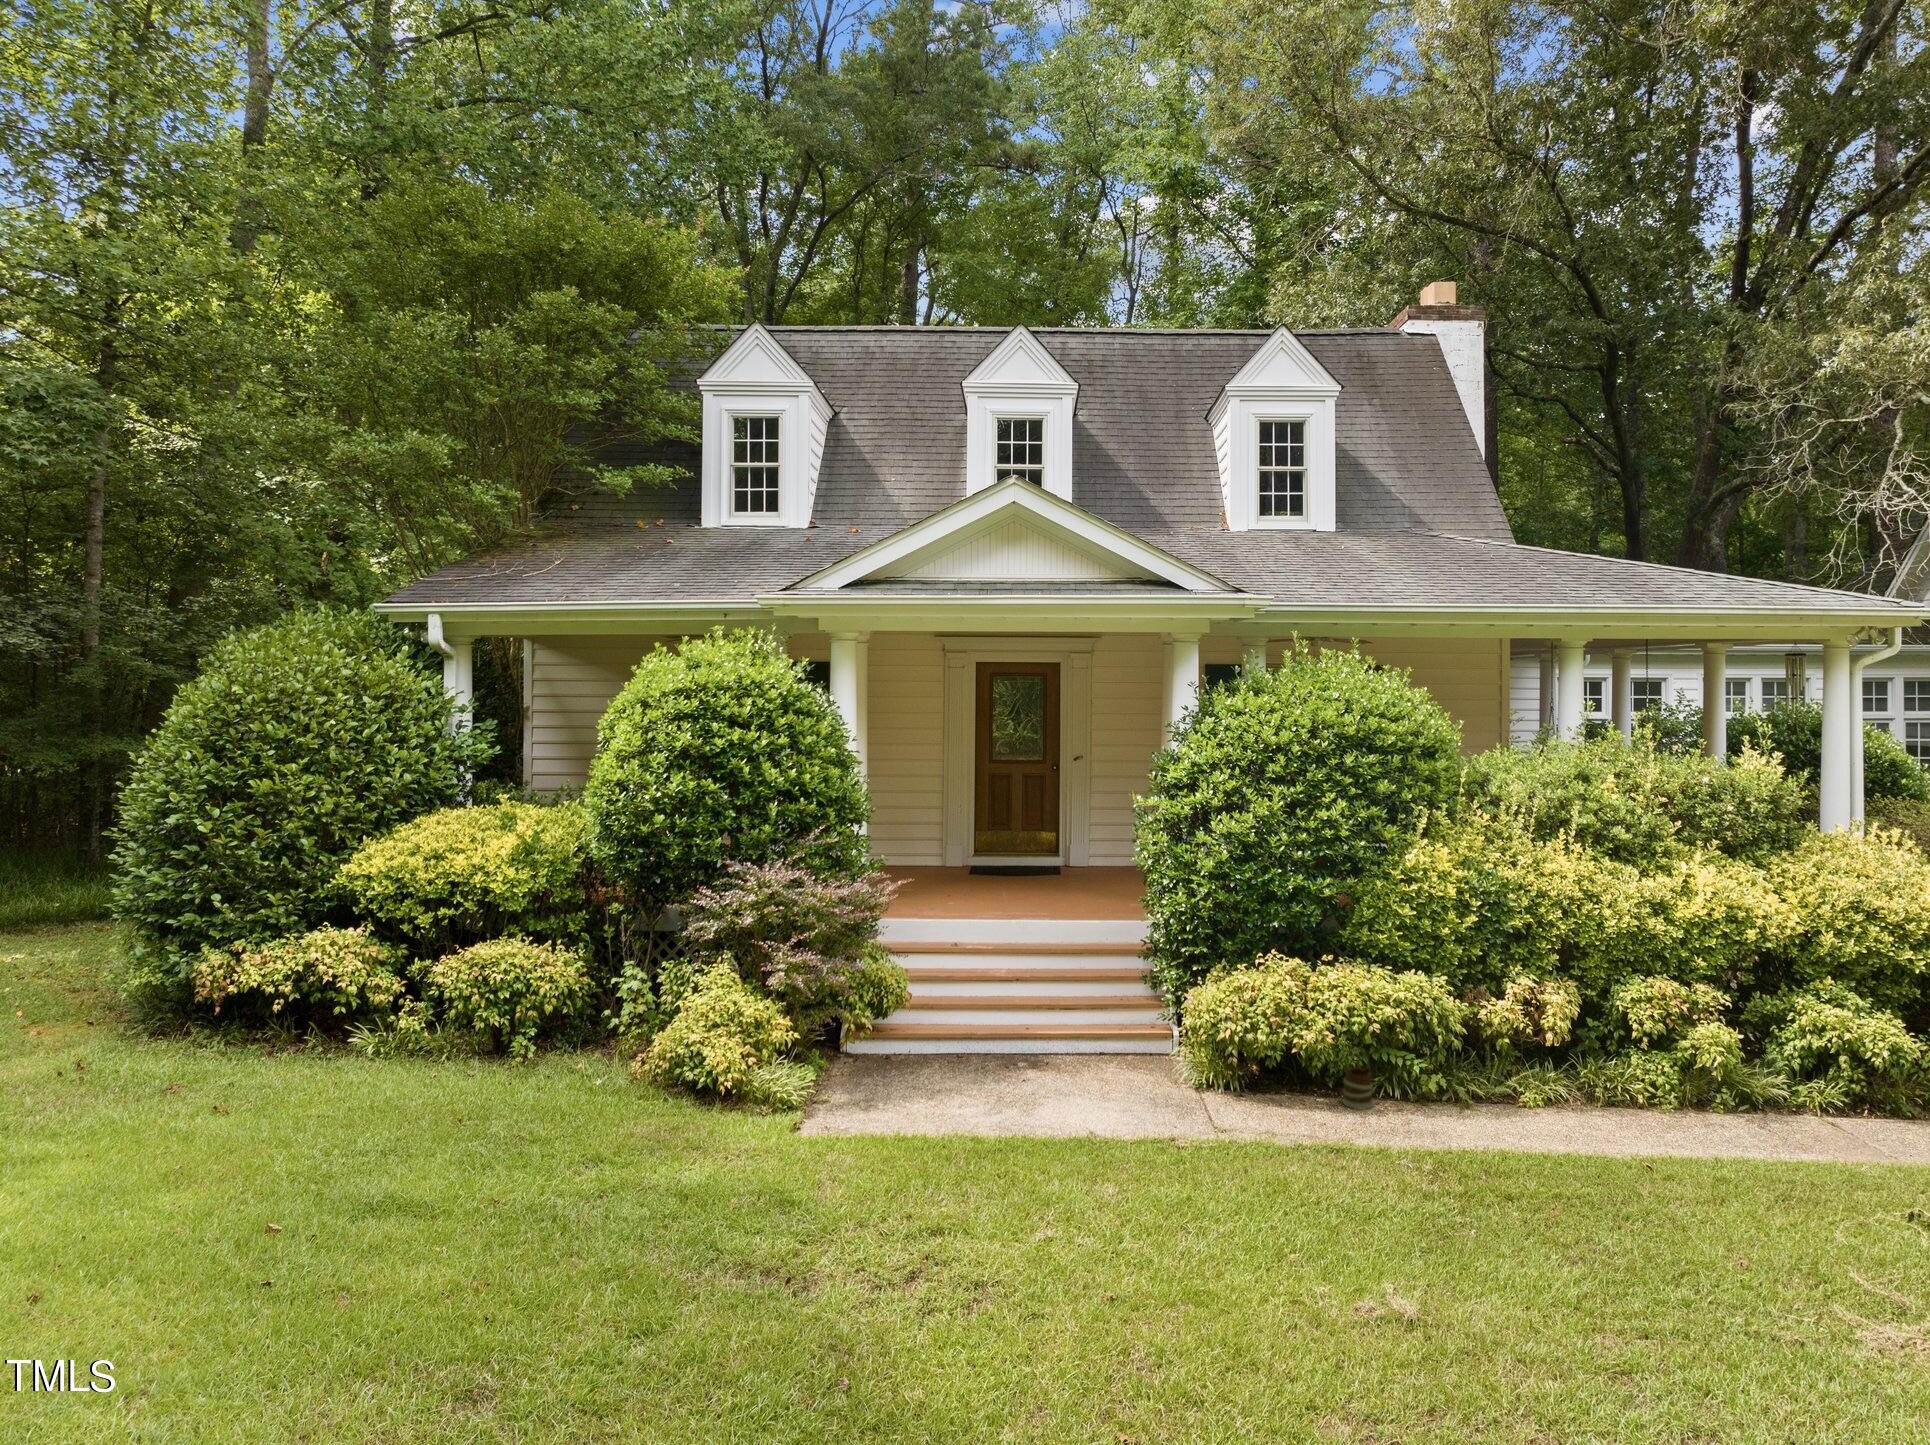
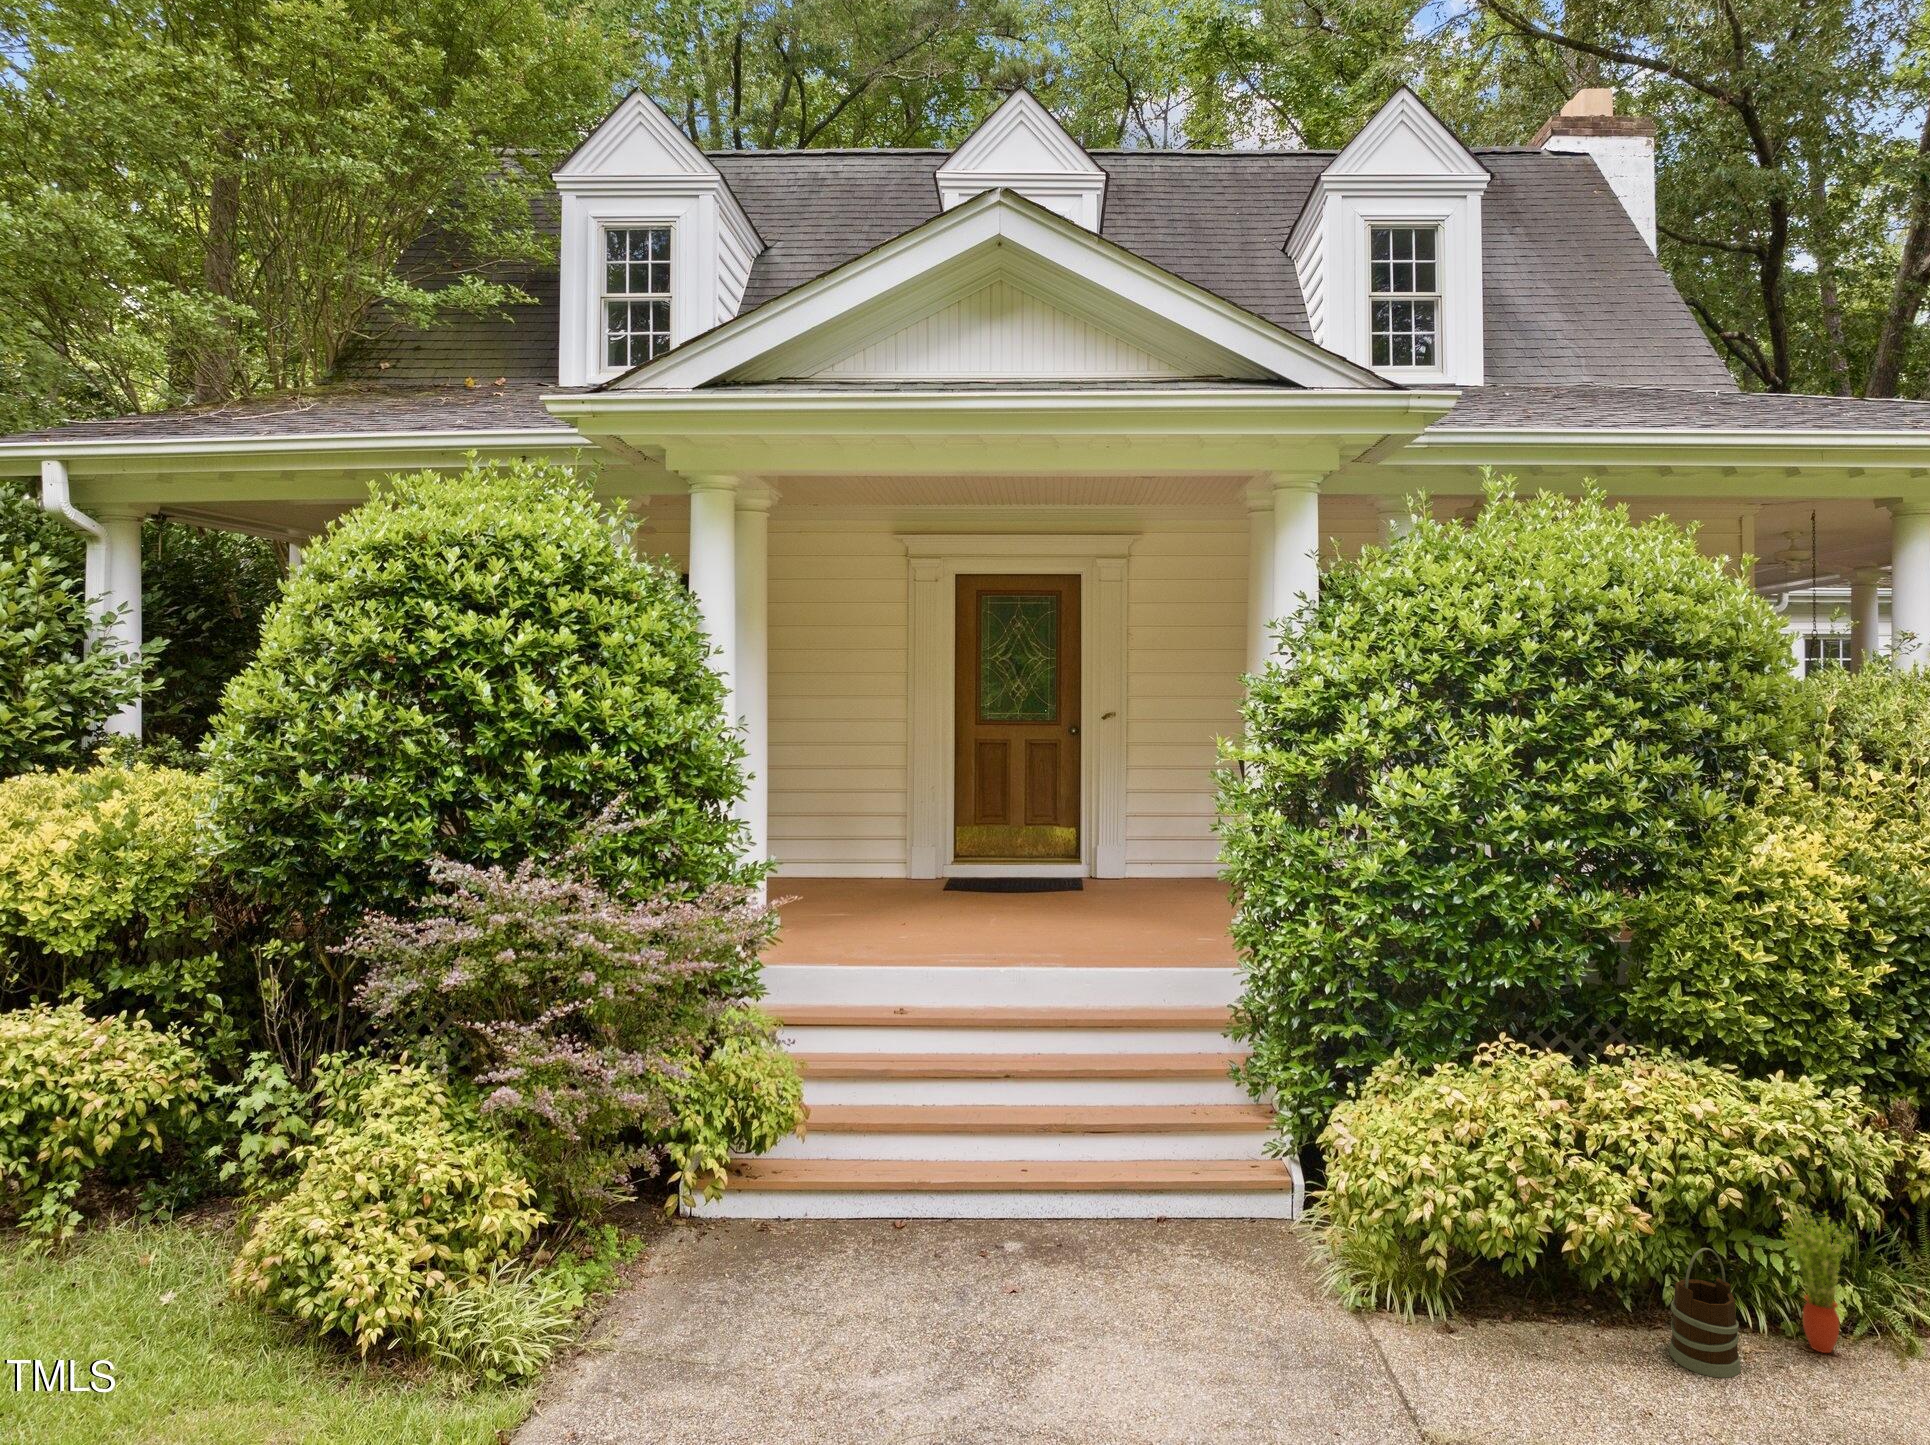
potted plant: none [1399,1031,1429,1102] -> present [1781,1206,1852,1353]

